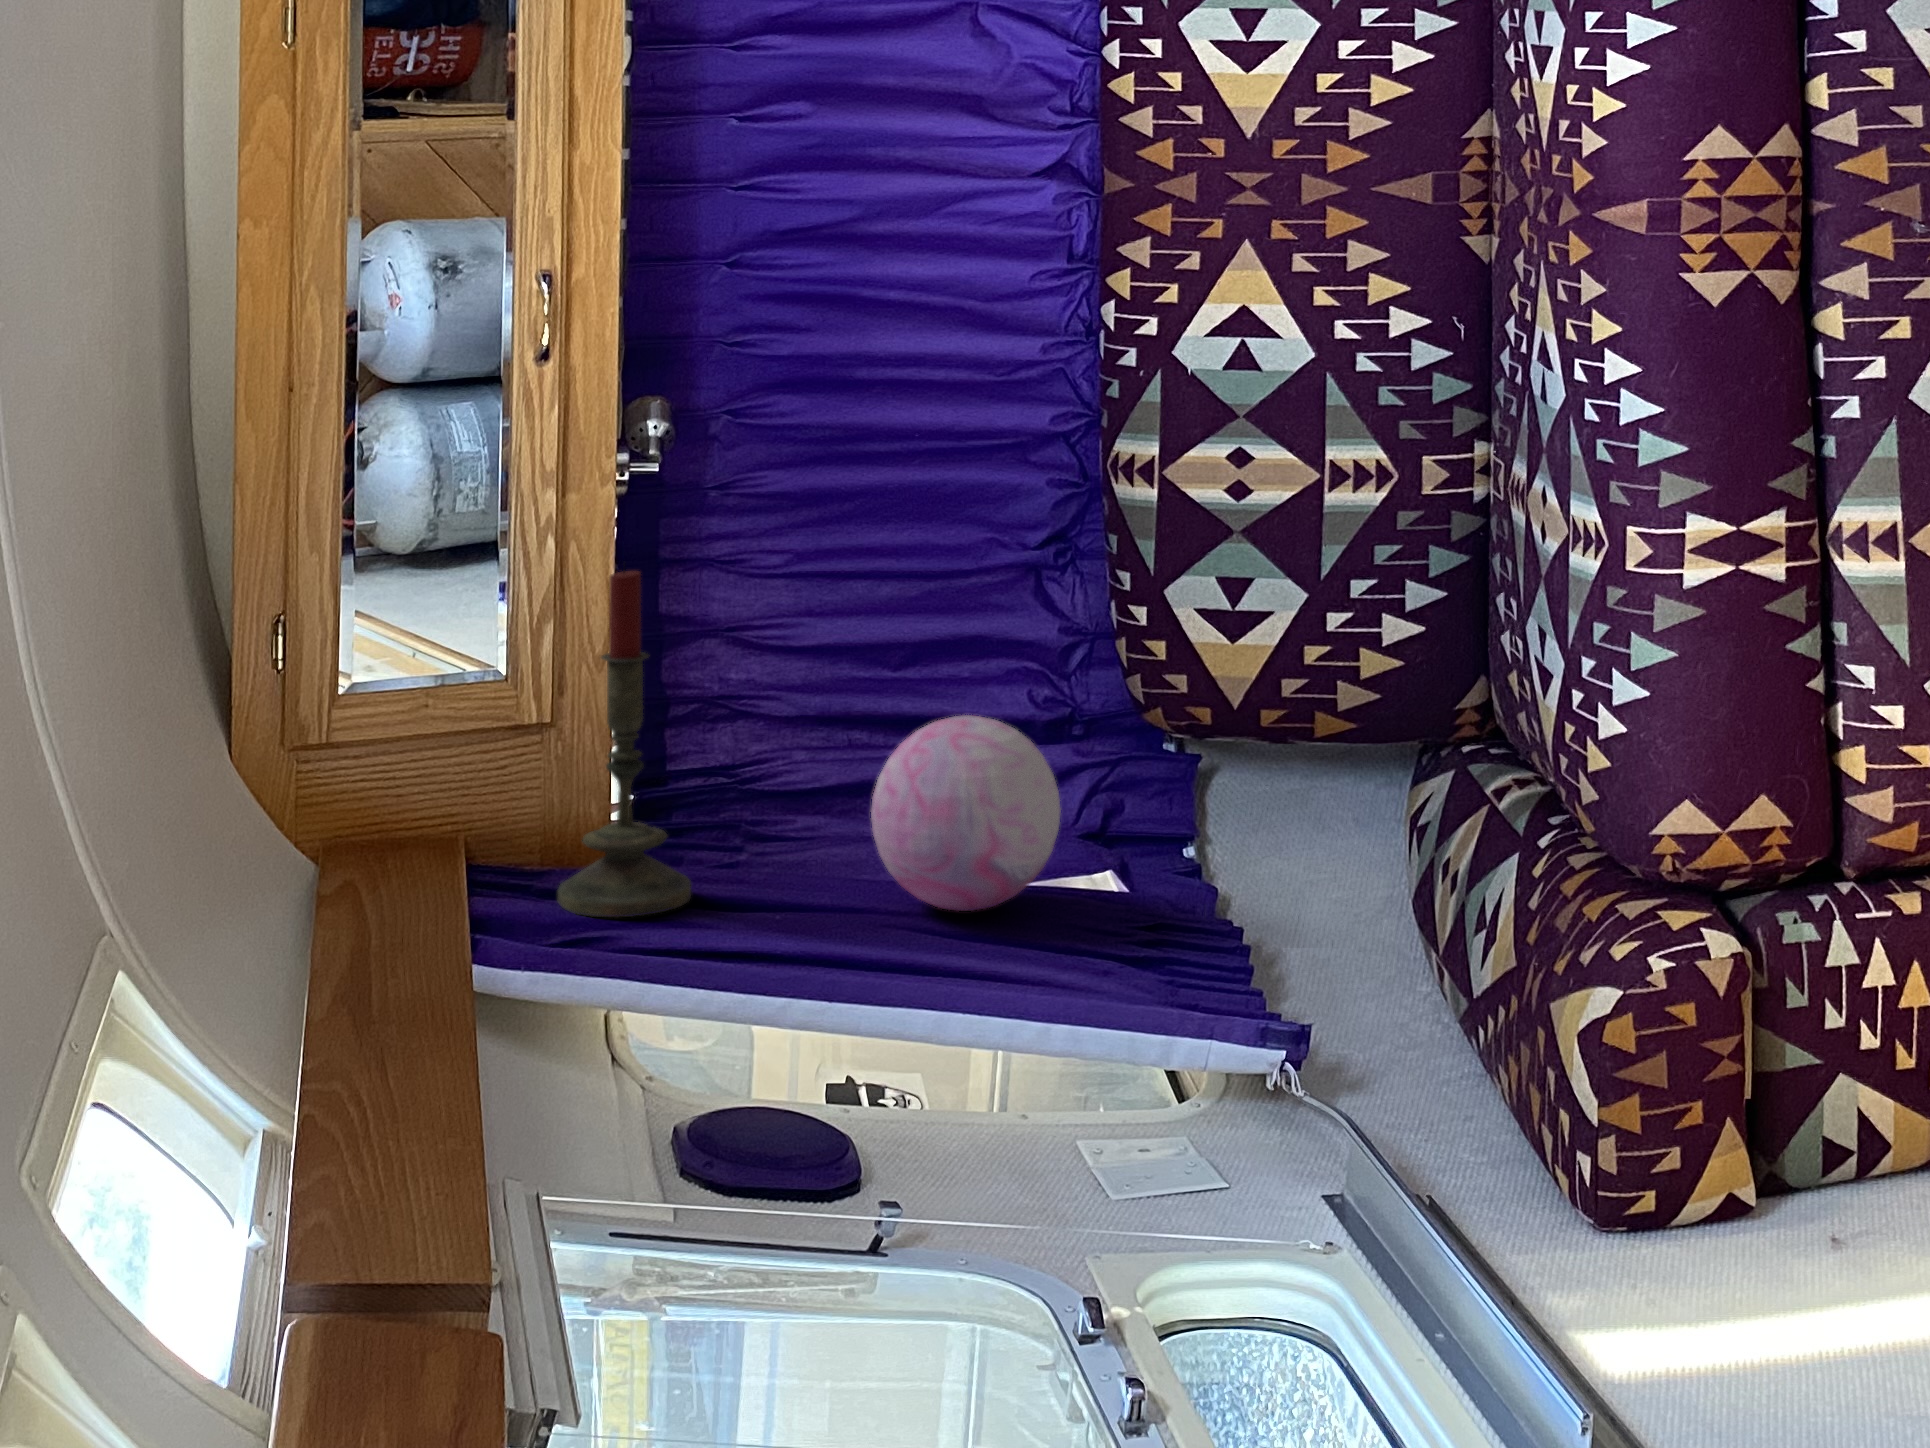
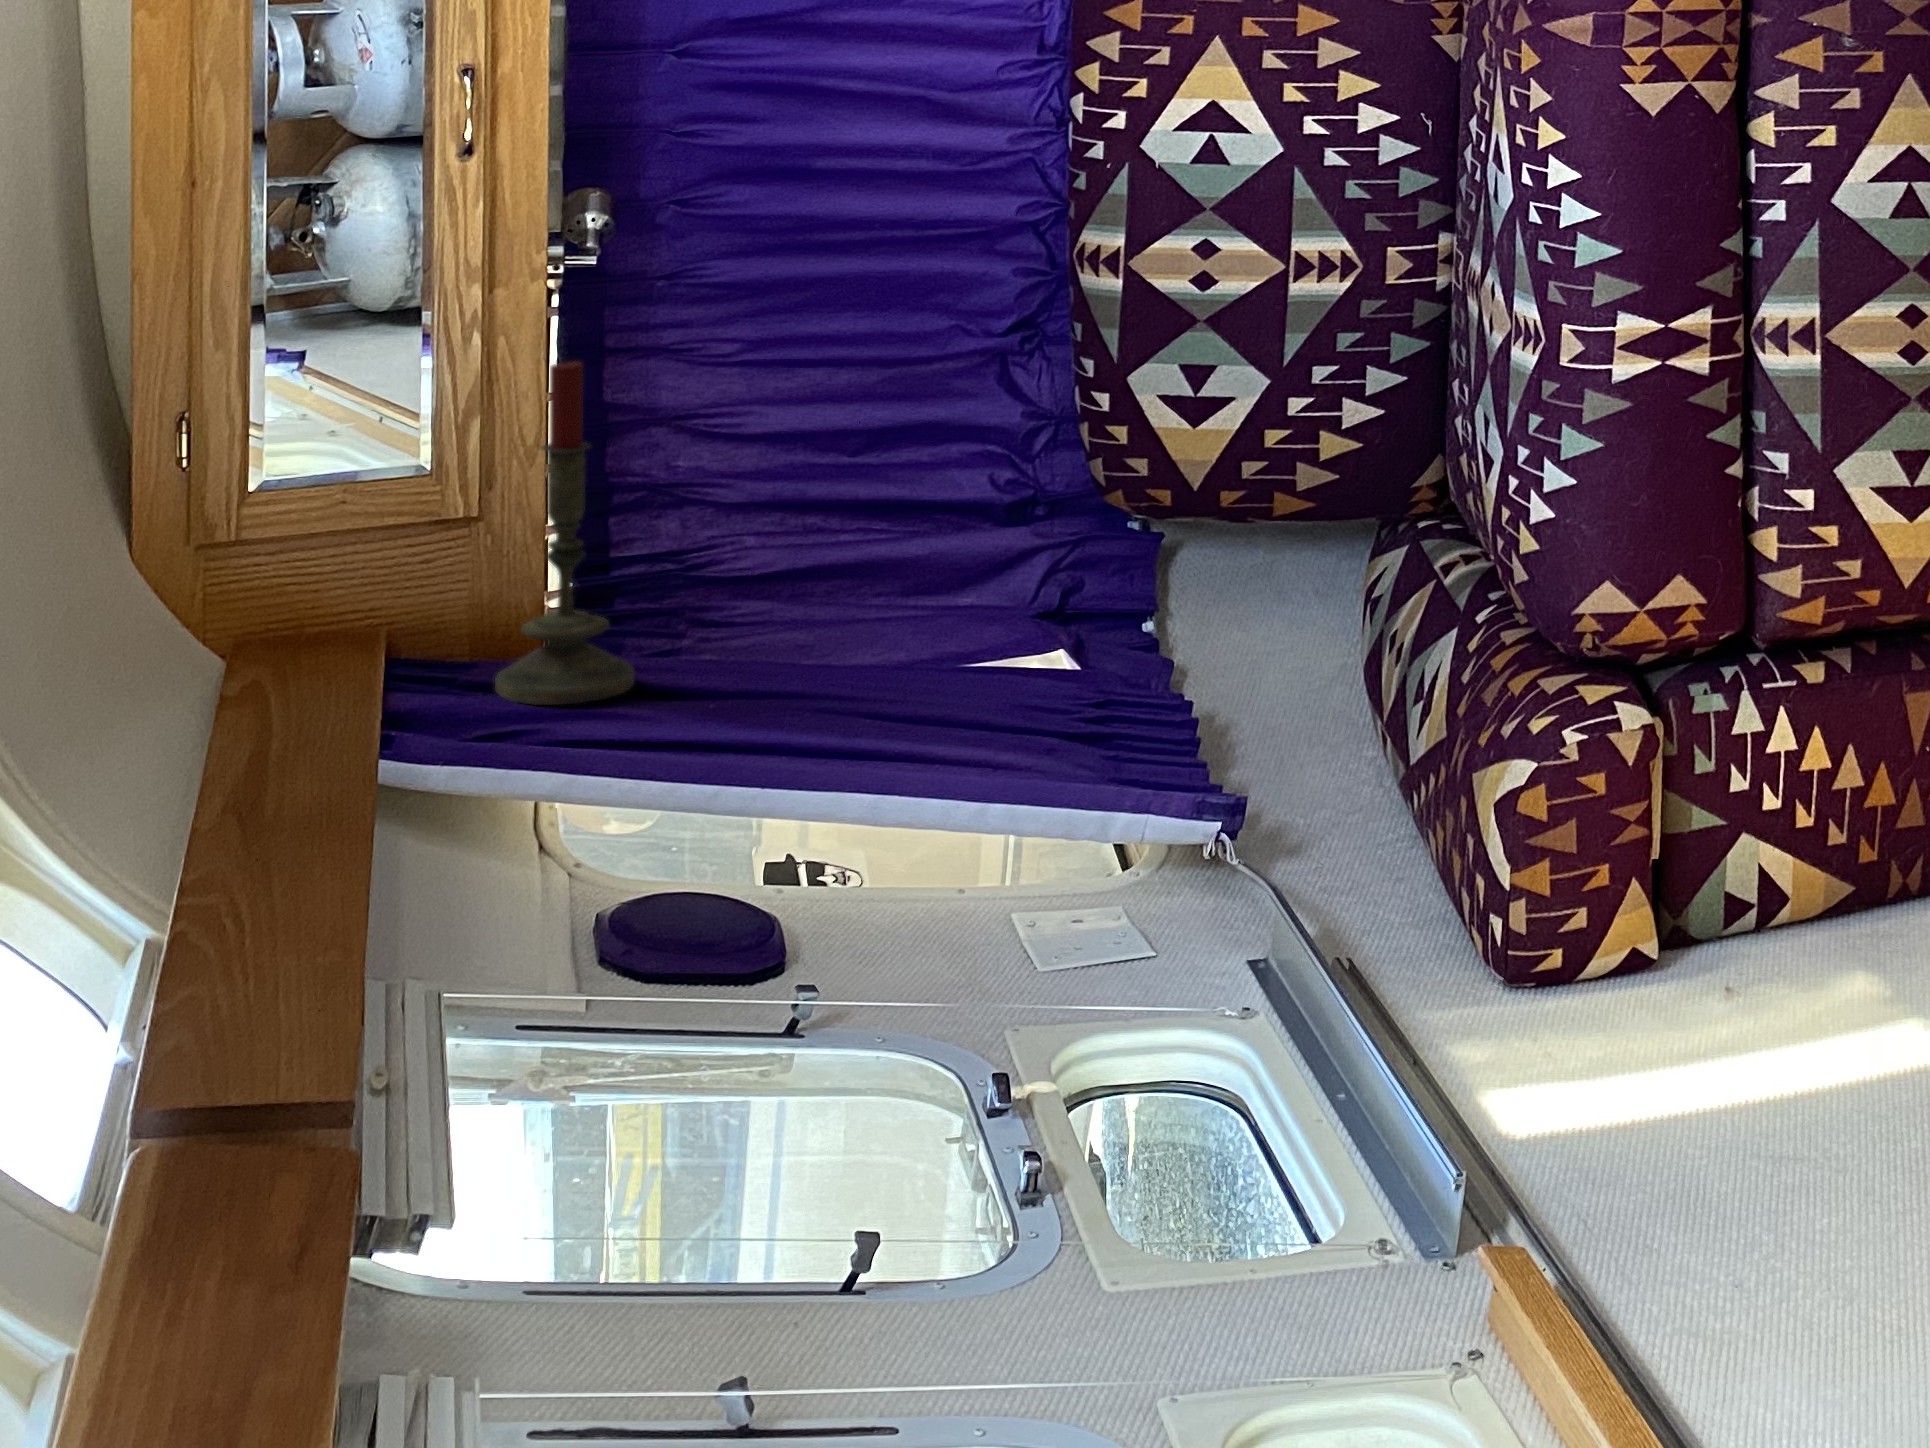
decorative orb: present [871,715,1061,911] -> none [820,503,1013,694]

